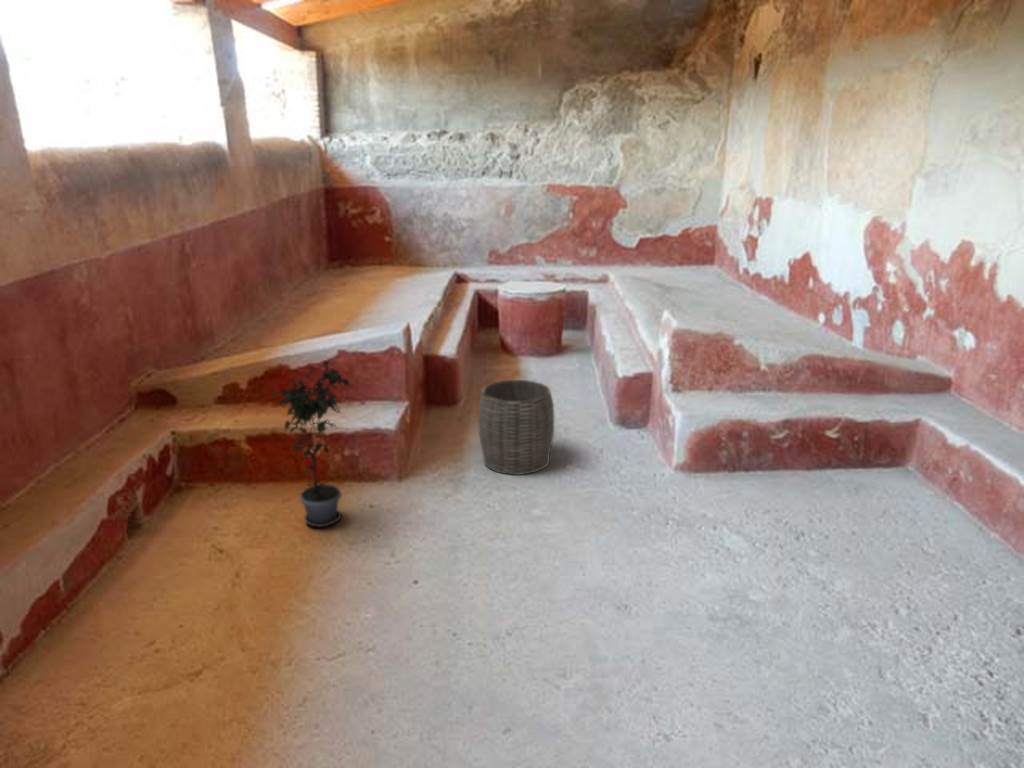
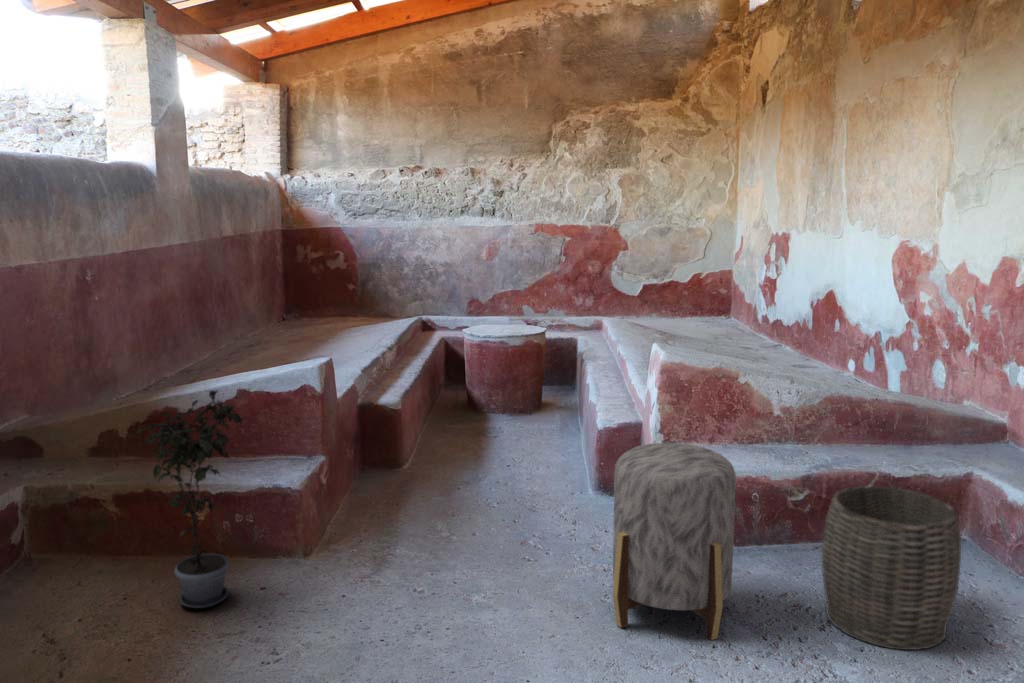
woven basket: present [478,380,554,475] -> present [822,486,961,650]
stool: none [640,399,741,549] -> present [613,443,736,640]

